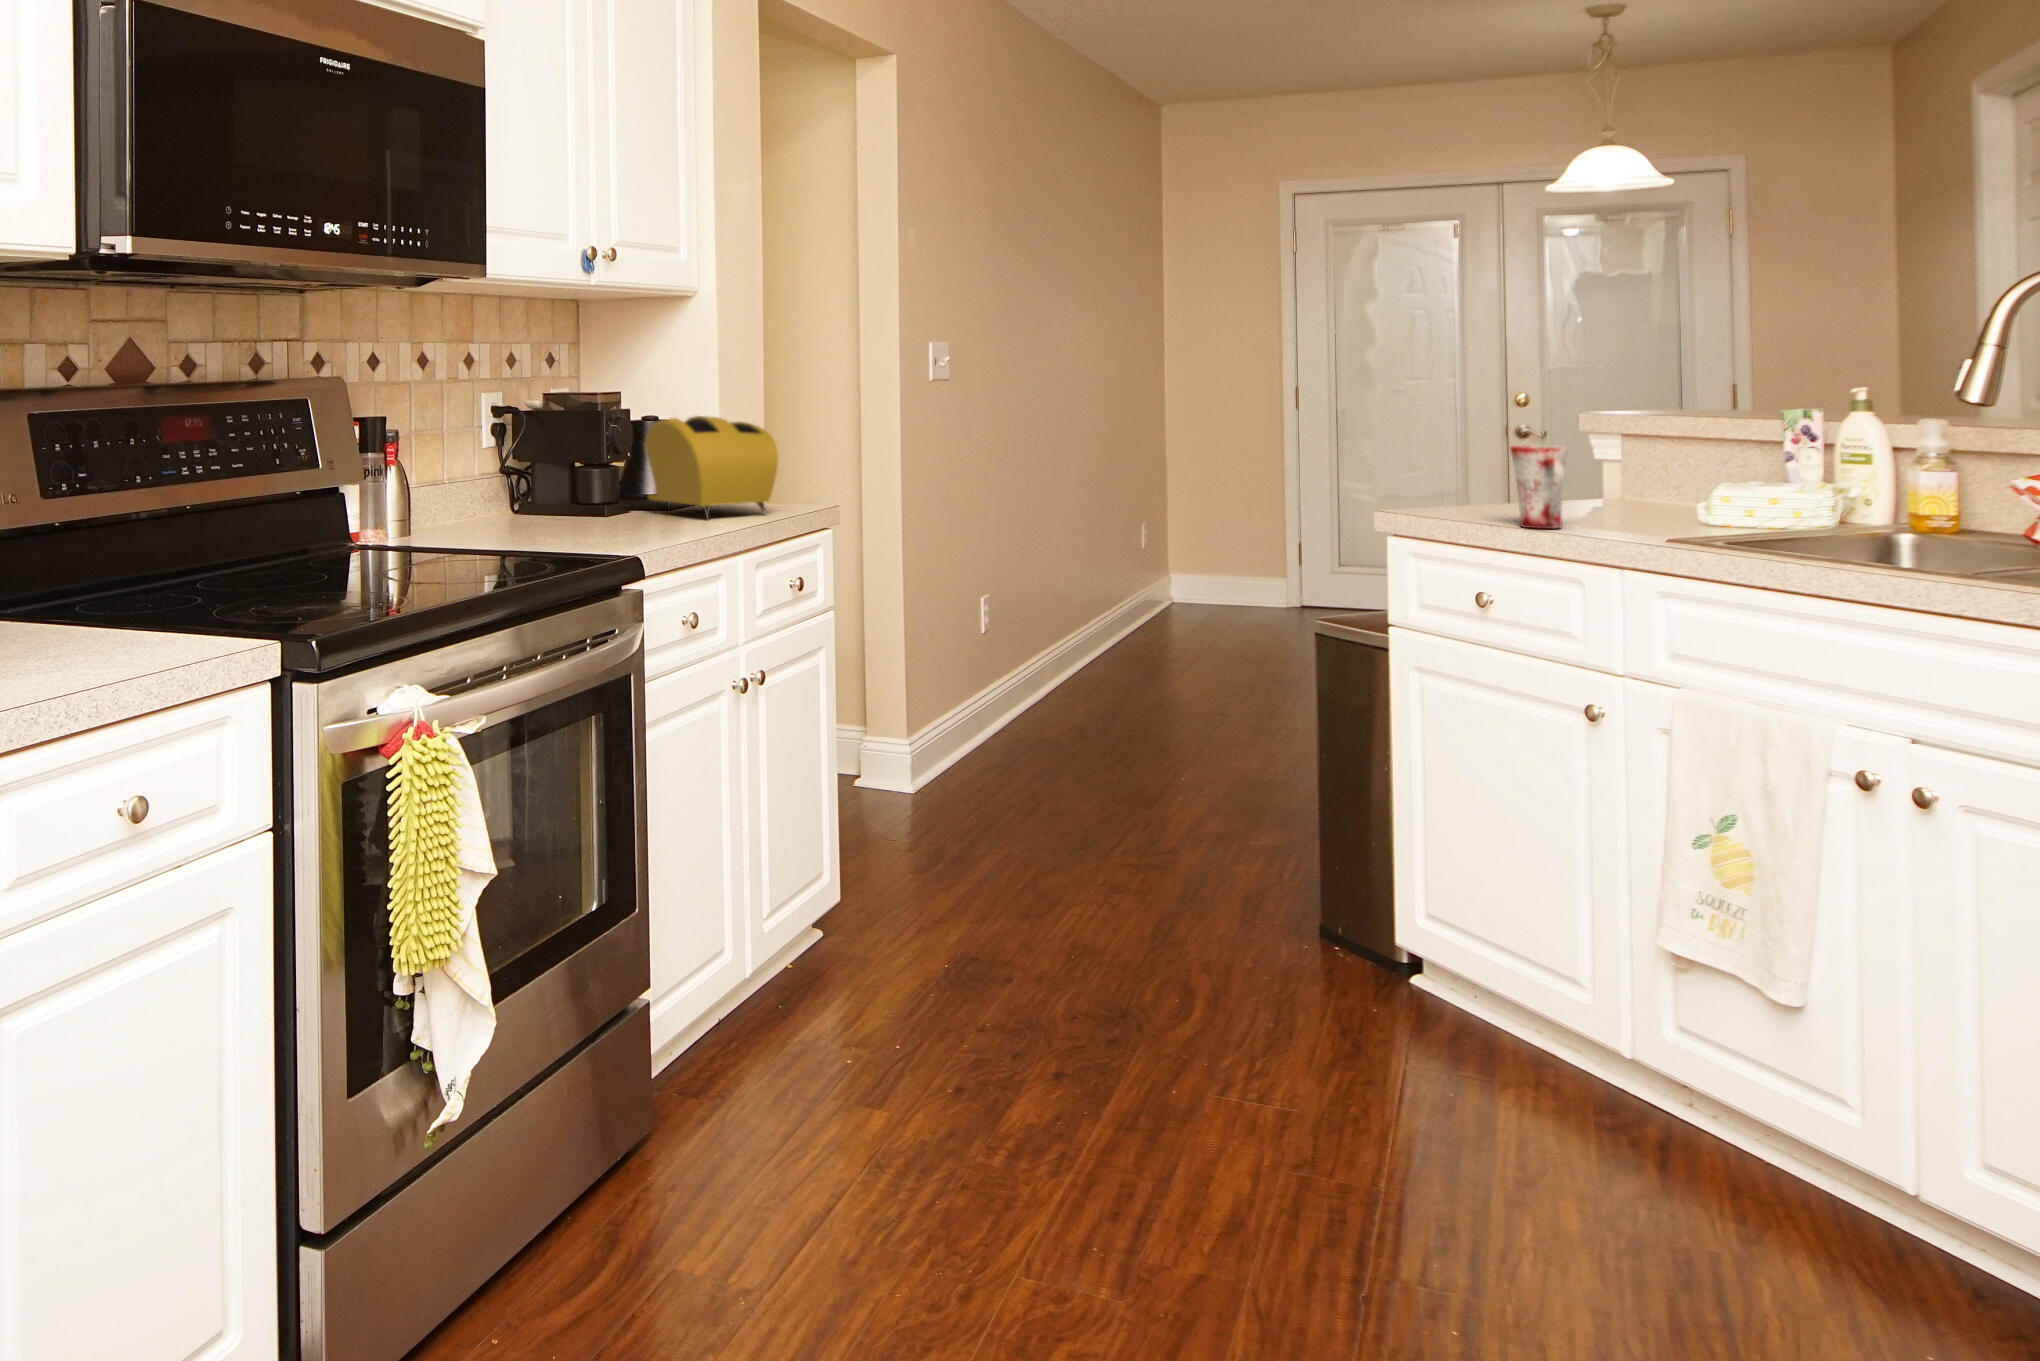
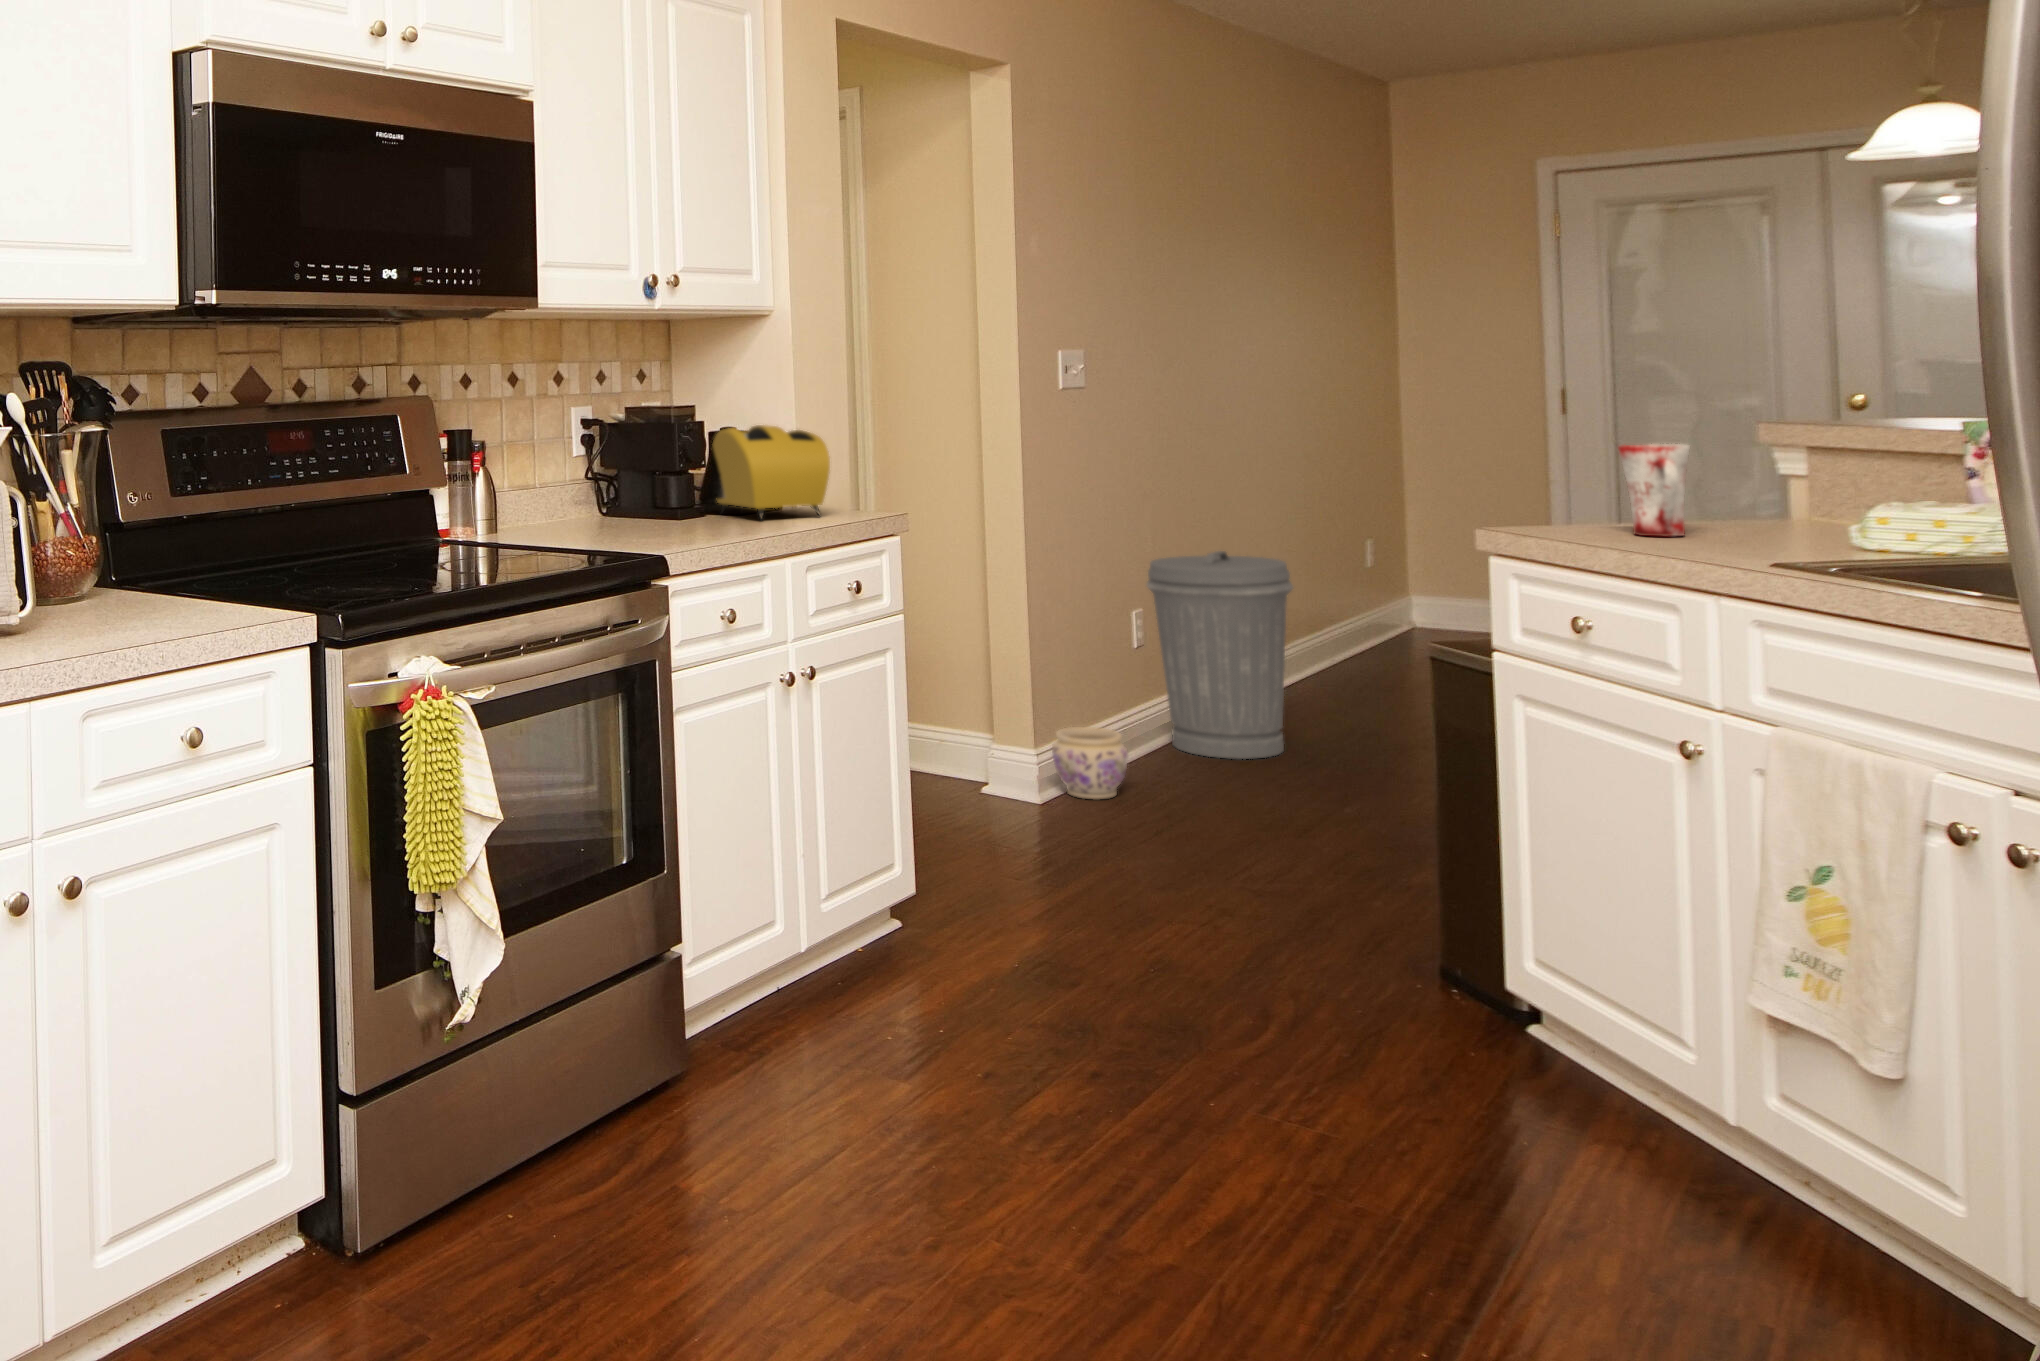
trash can: none [1008,542,1140,742] -> present [1147,551,1293,759]
planter: none [933,719,1004,791] -> present [1052,727,1128,800]

